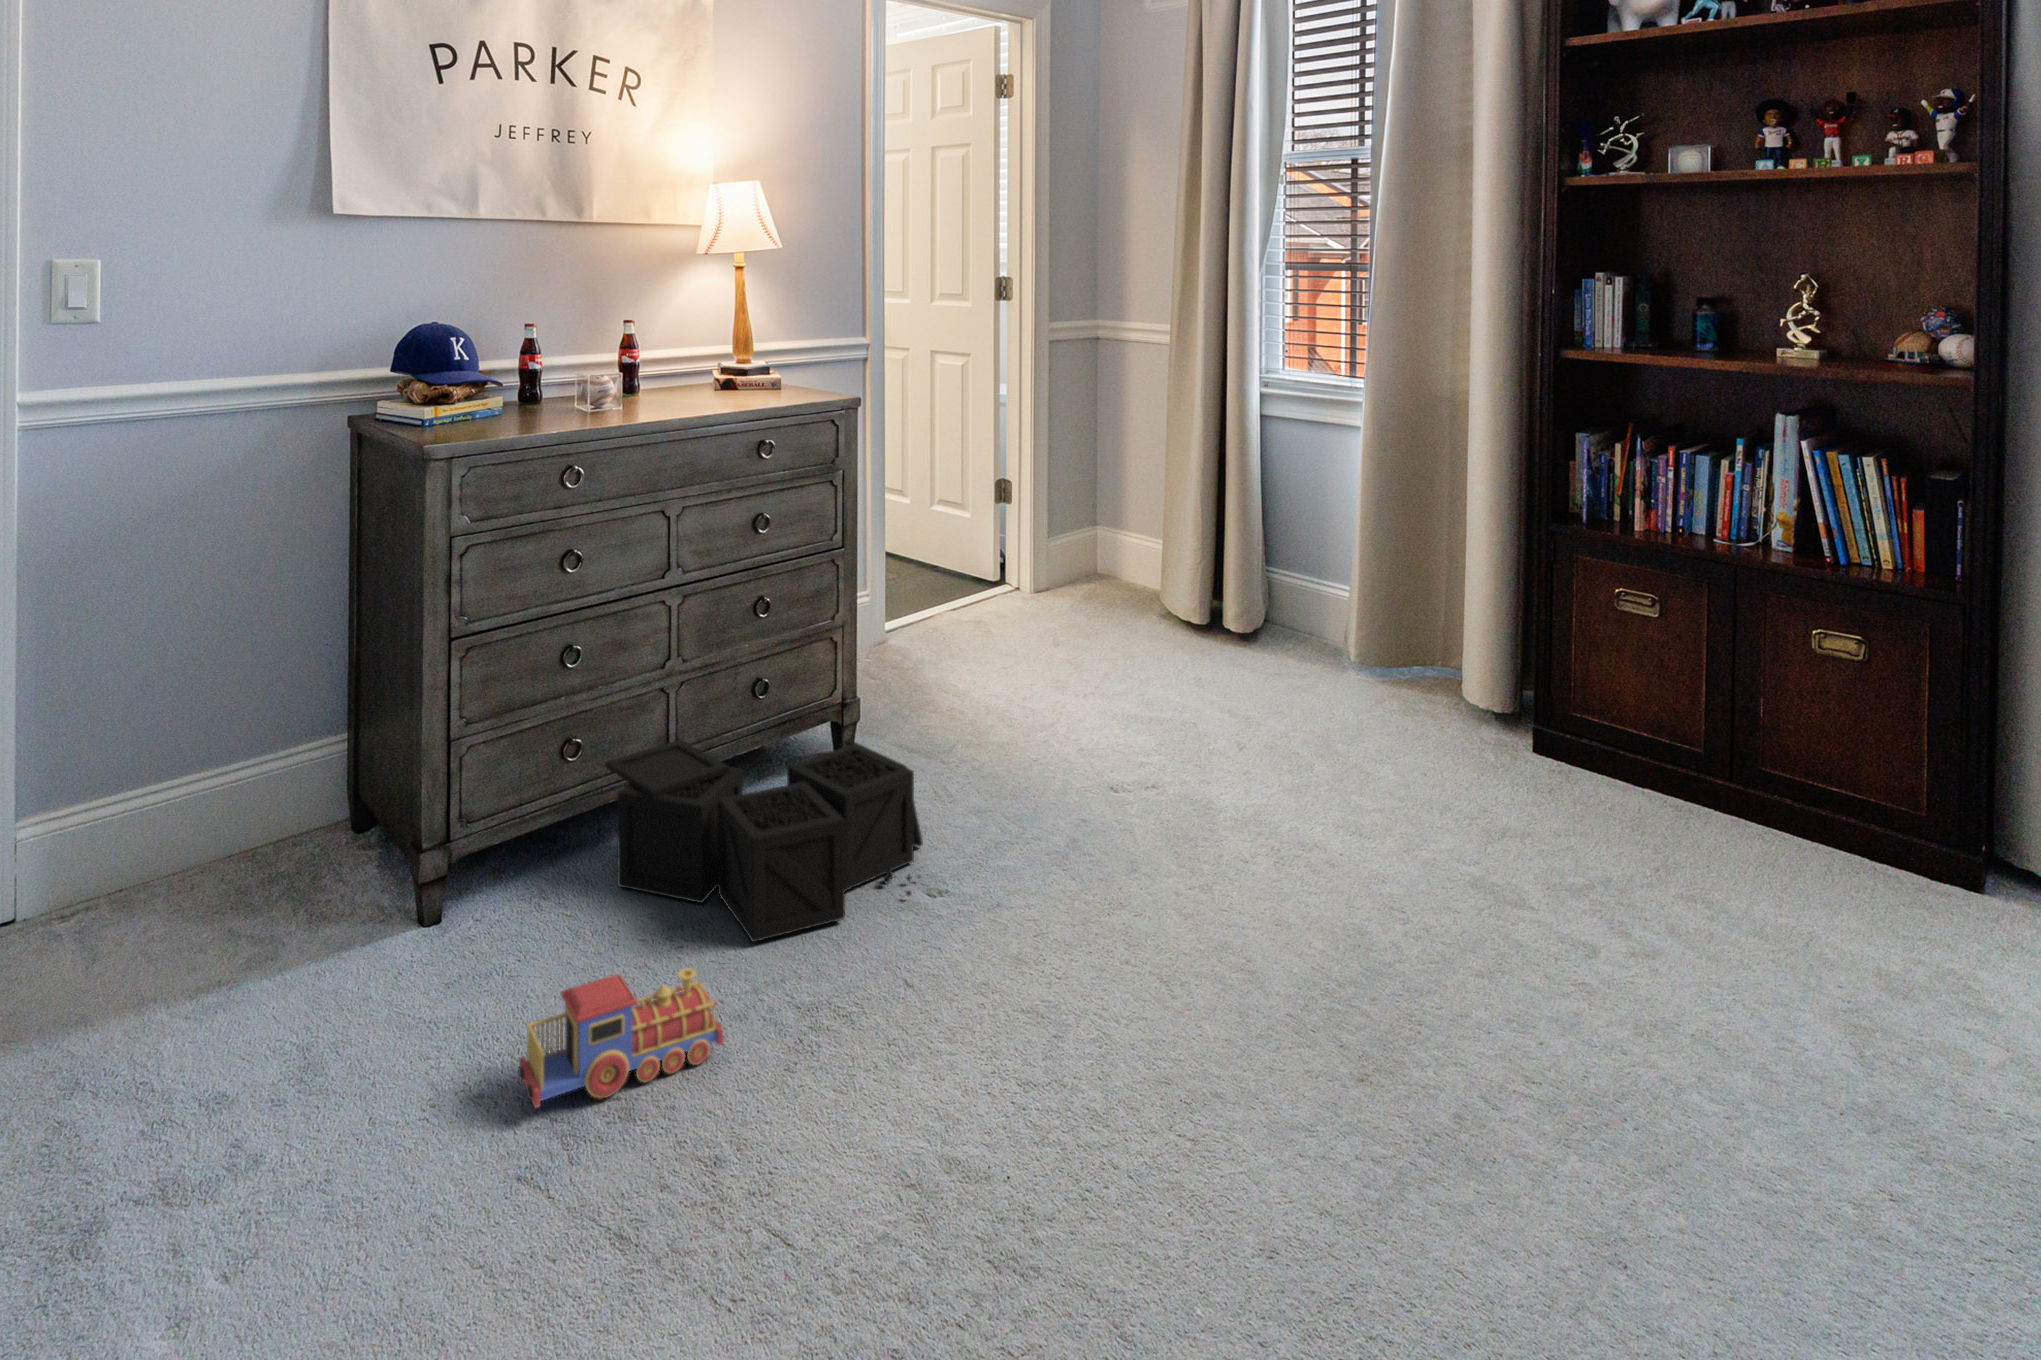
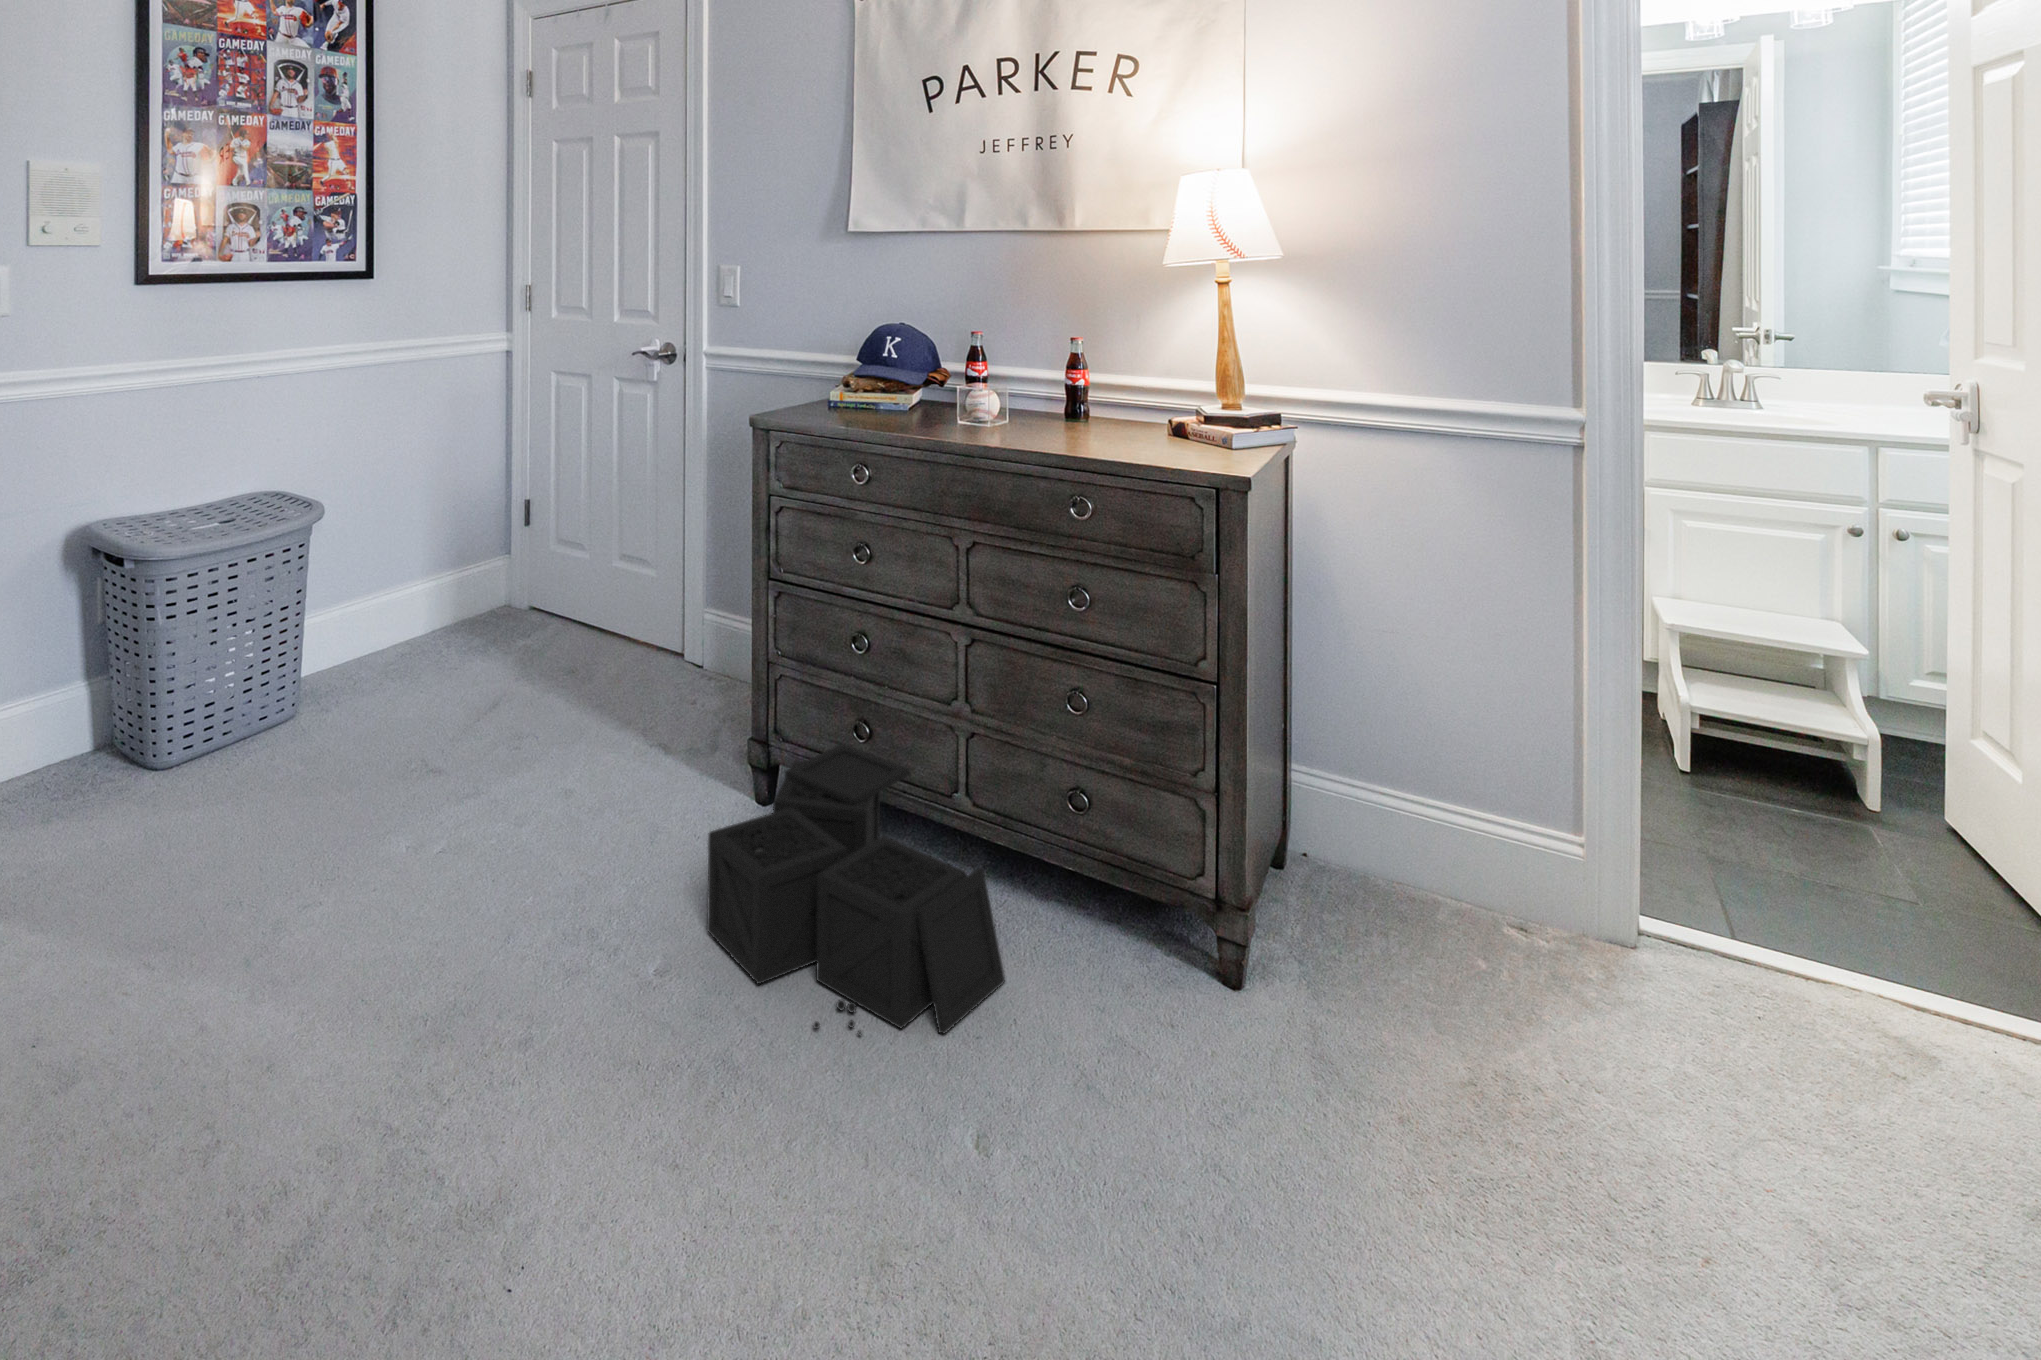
toy train: present [518,968,723,1108] -> none [483,810,588,932]

